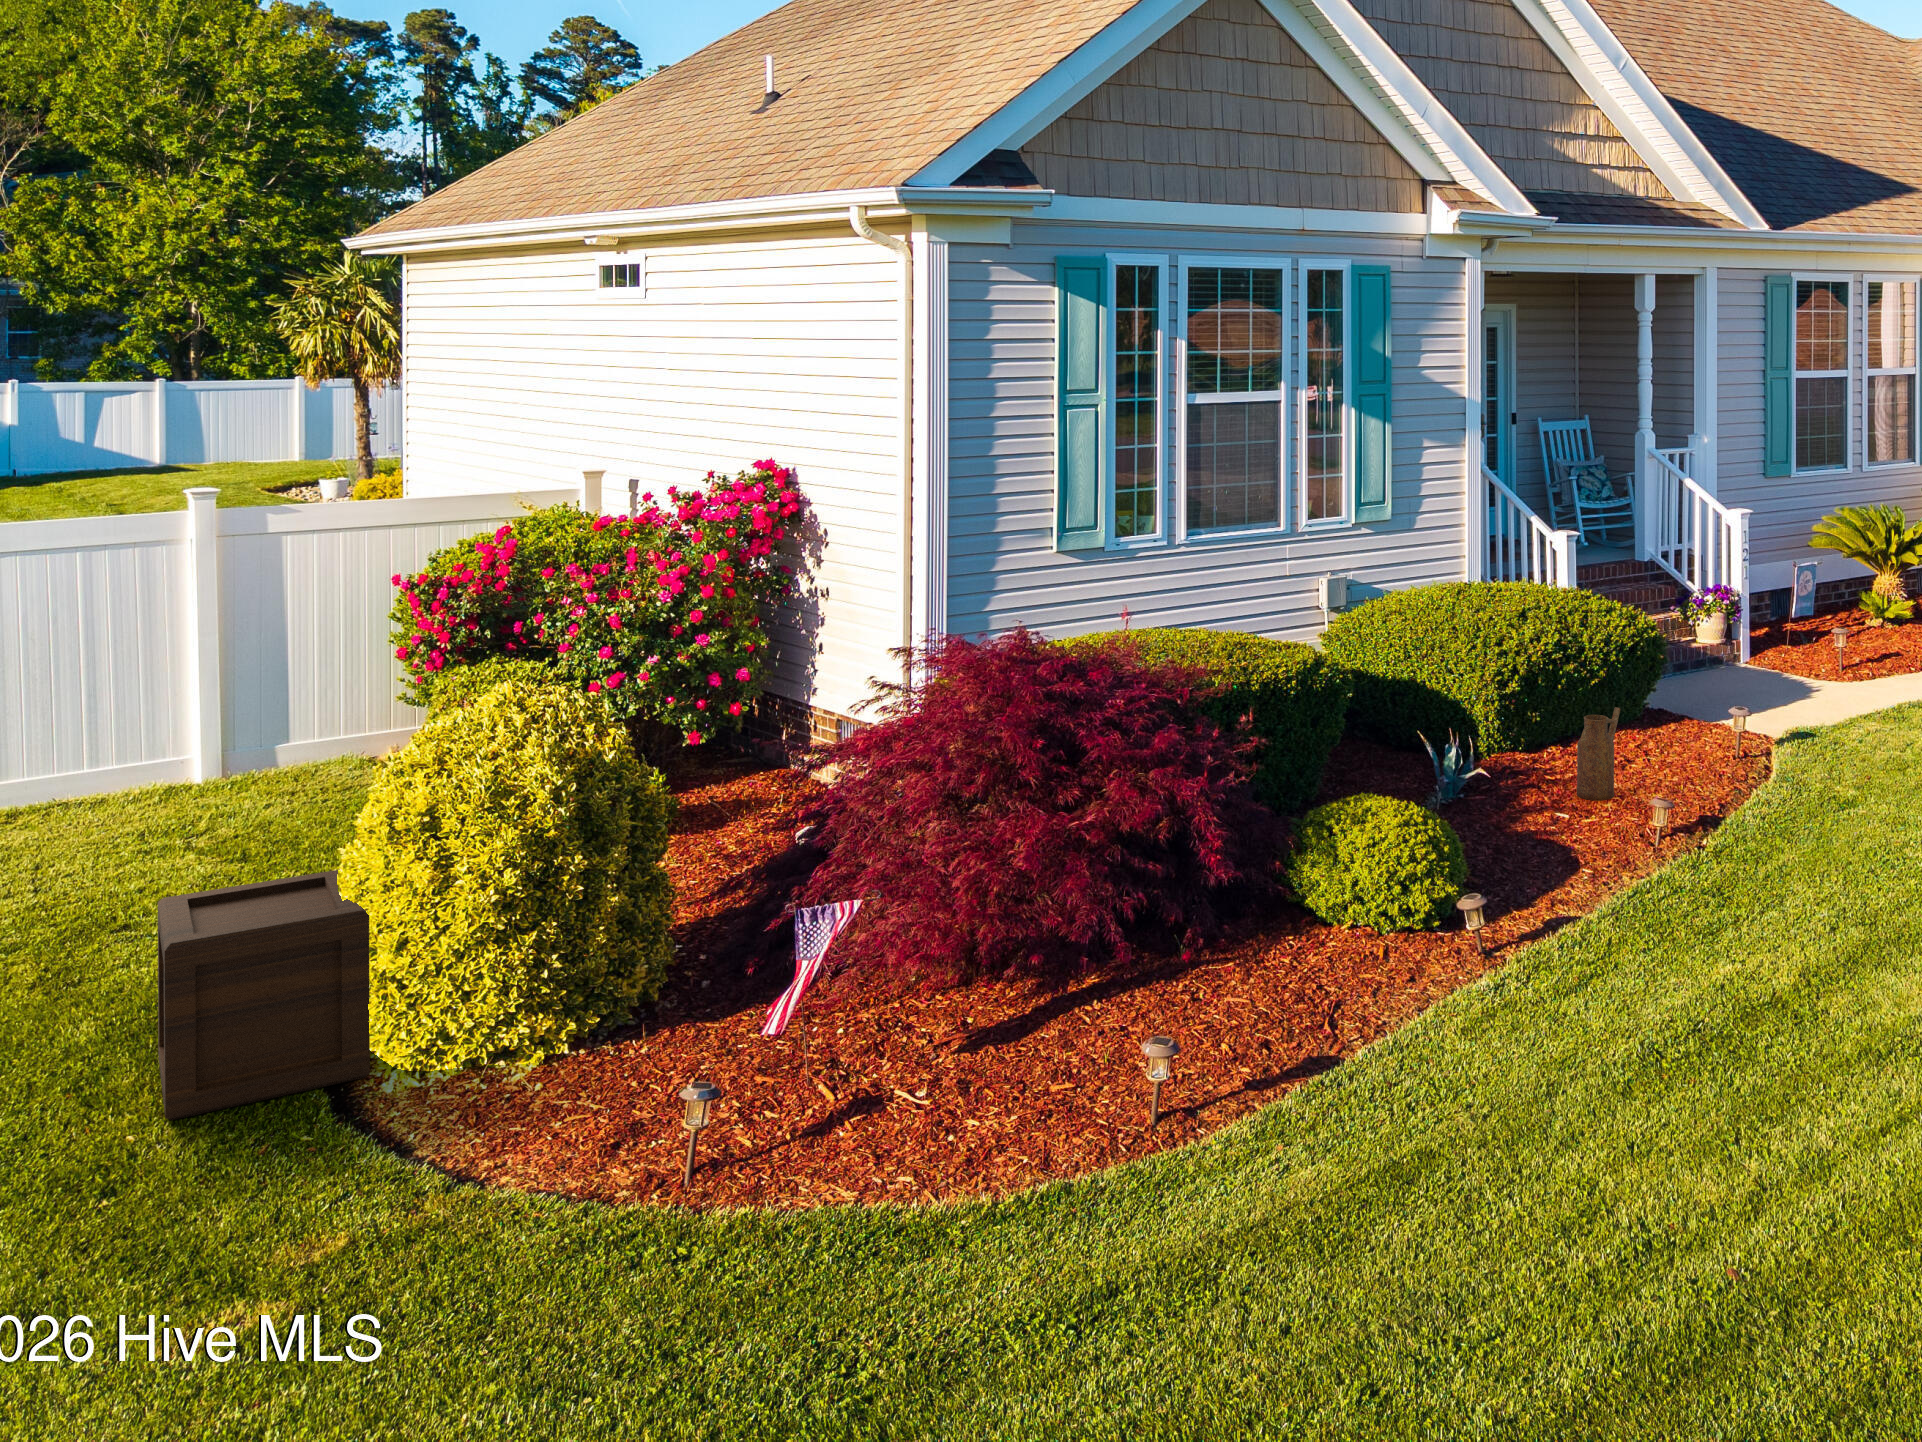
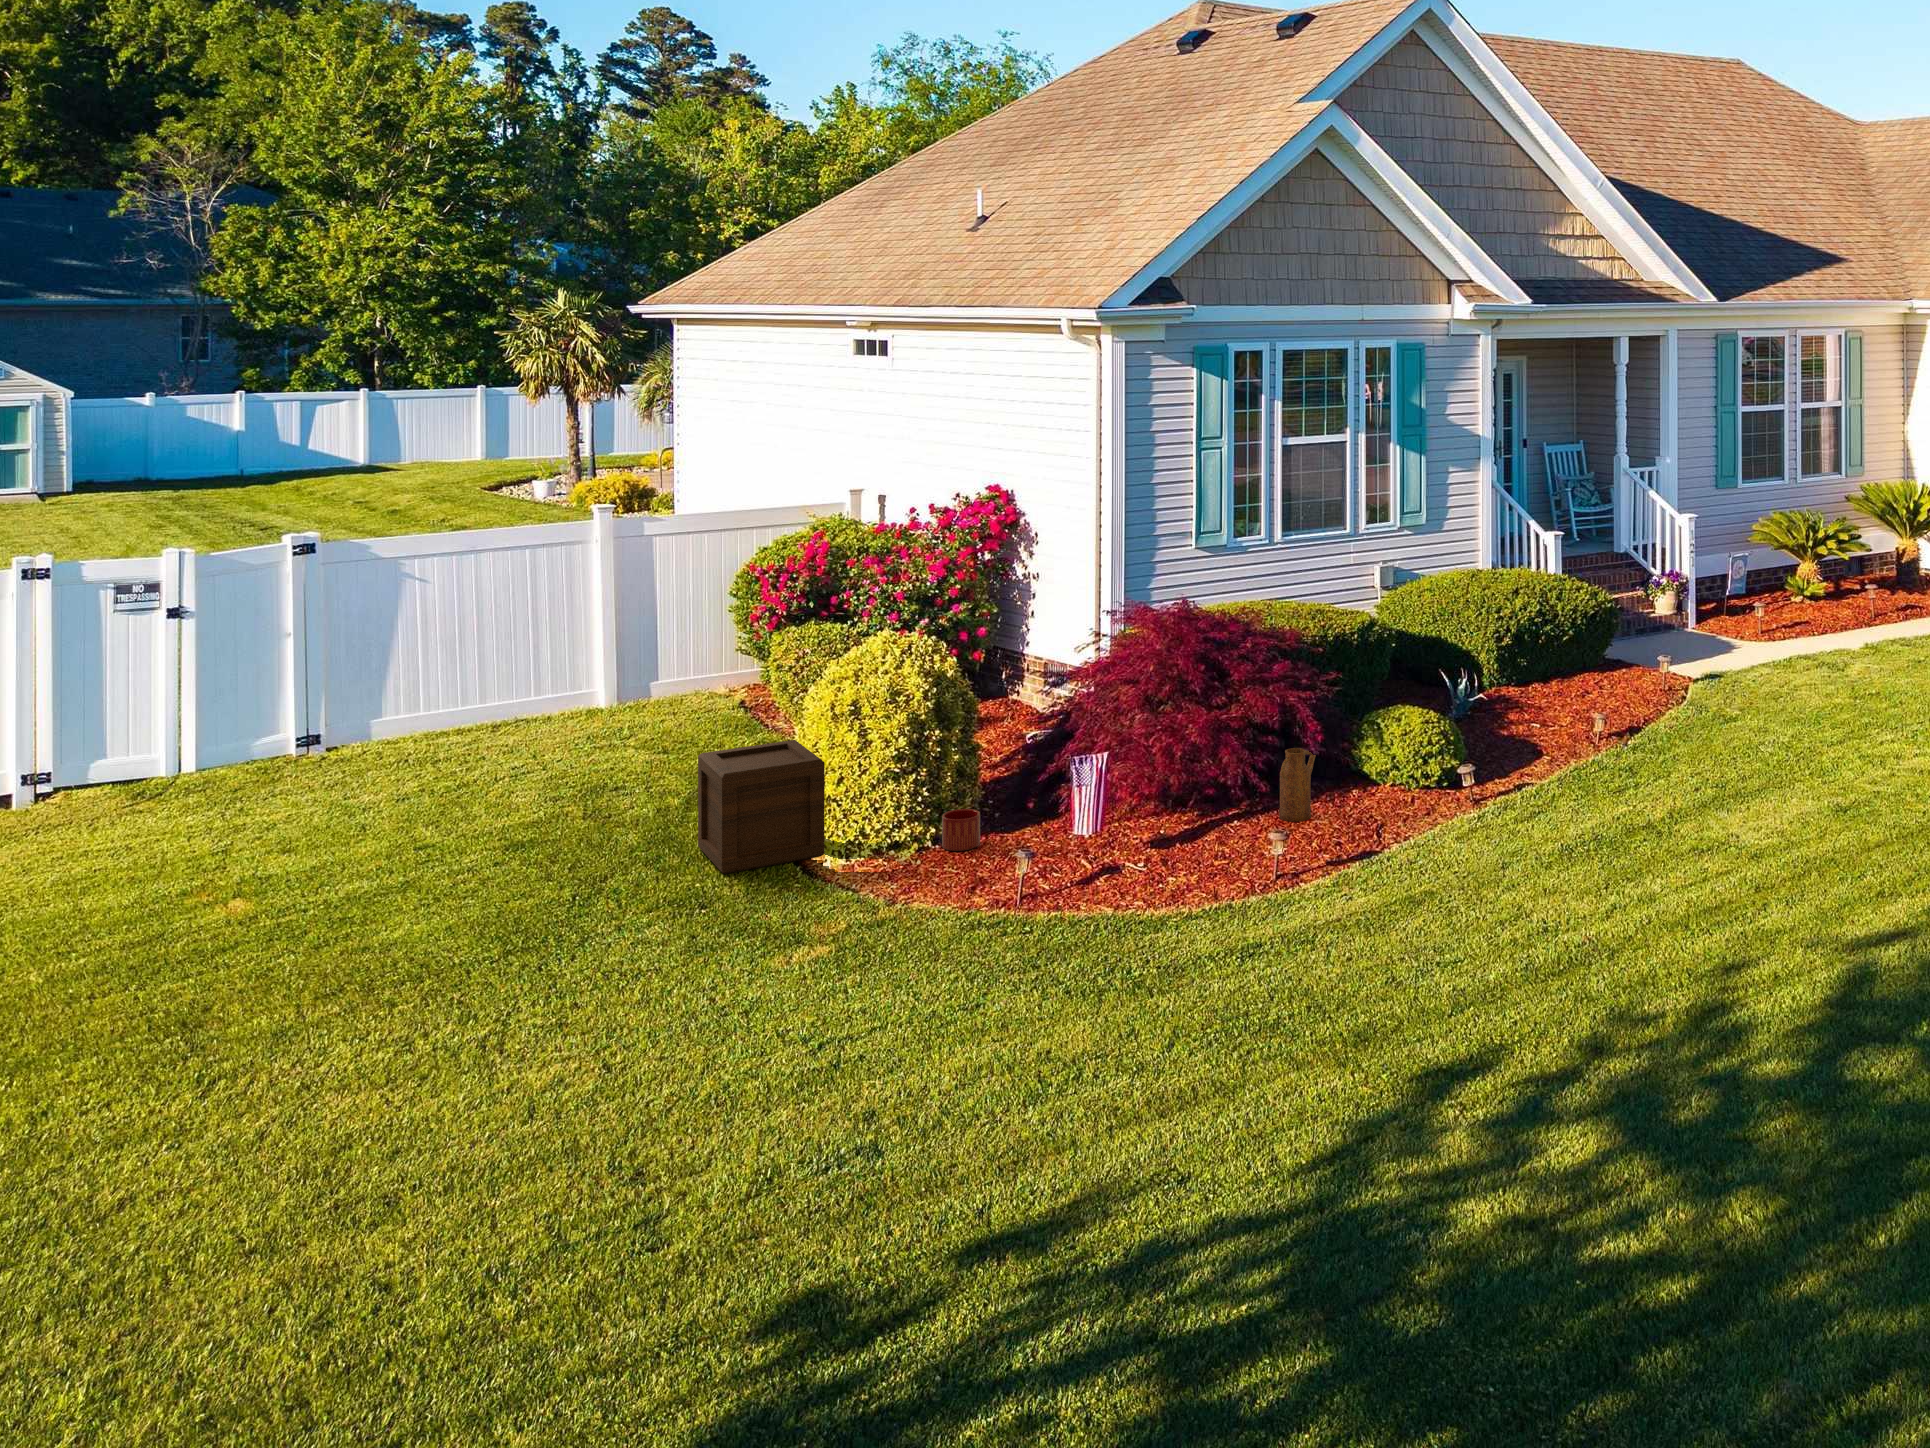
watering can: present [1577,707,1620,800] -> present [1279,748,1316,822]
planter: none [582,987,650,1065] -> present [942,809,980,851]

